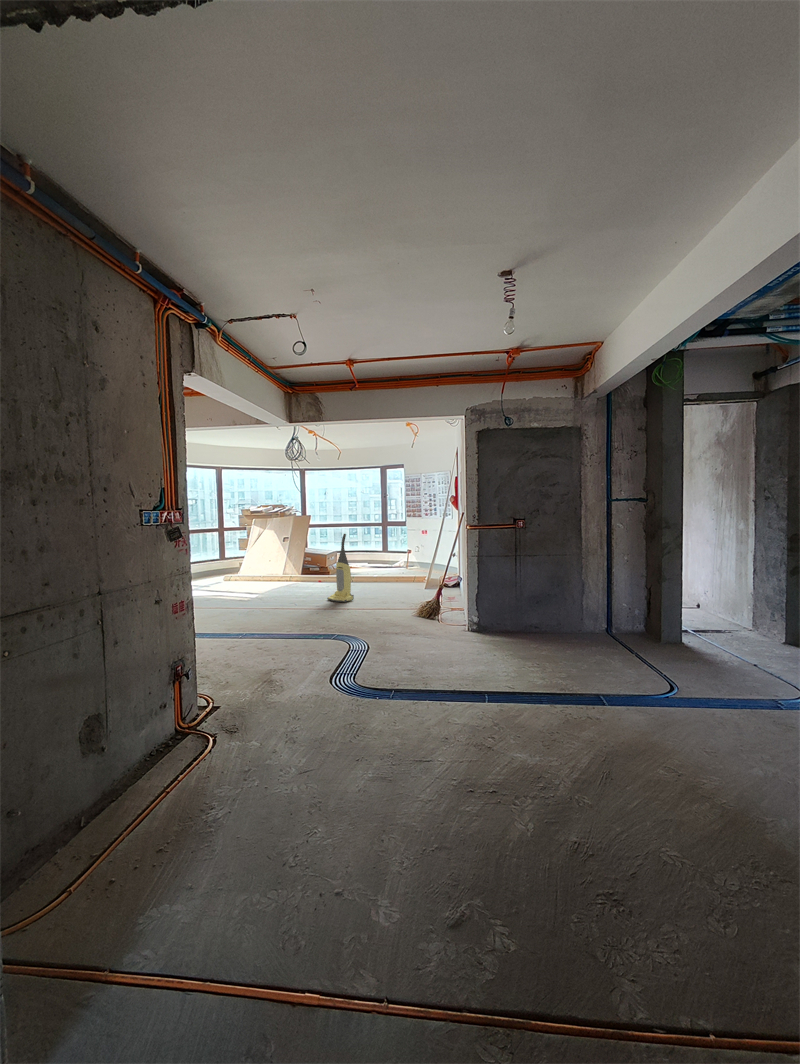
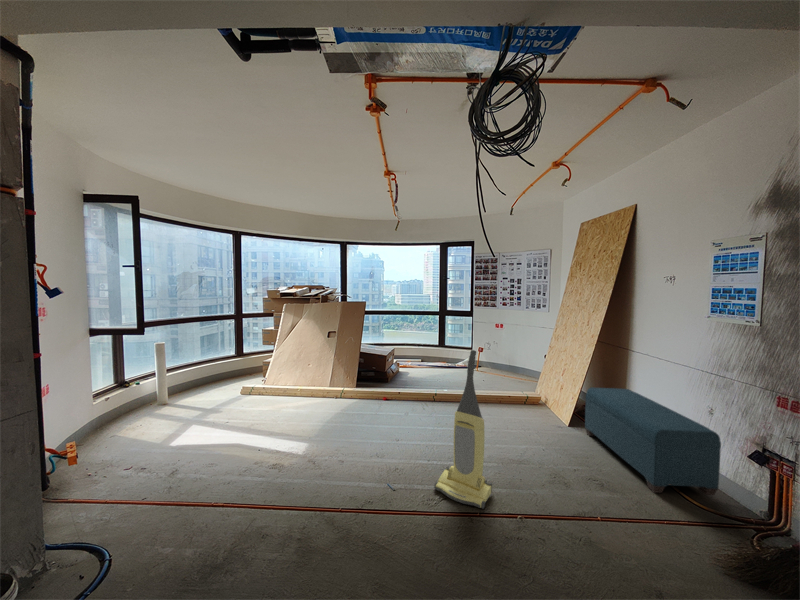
bench: none [430,560,460,599] -> present [585,388,721,495]

